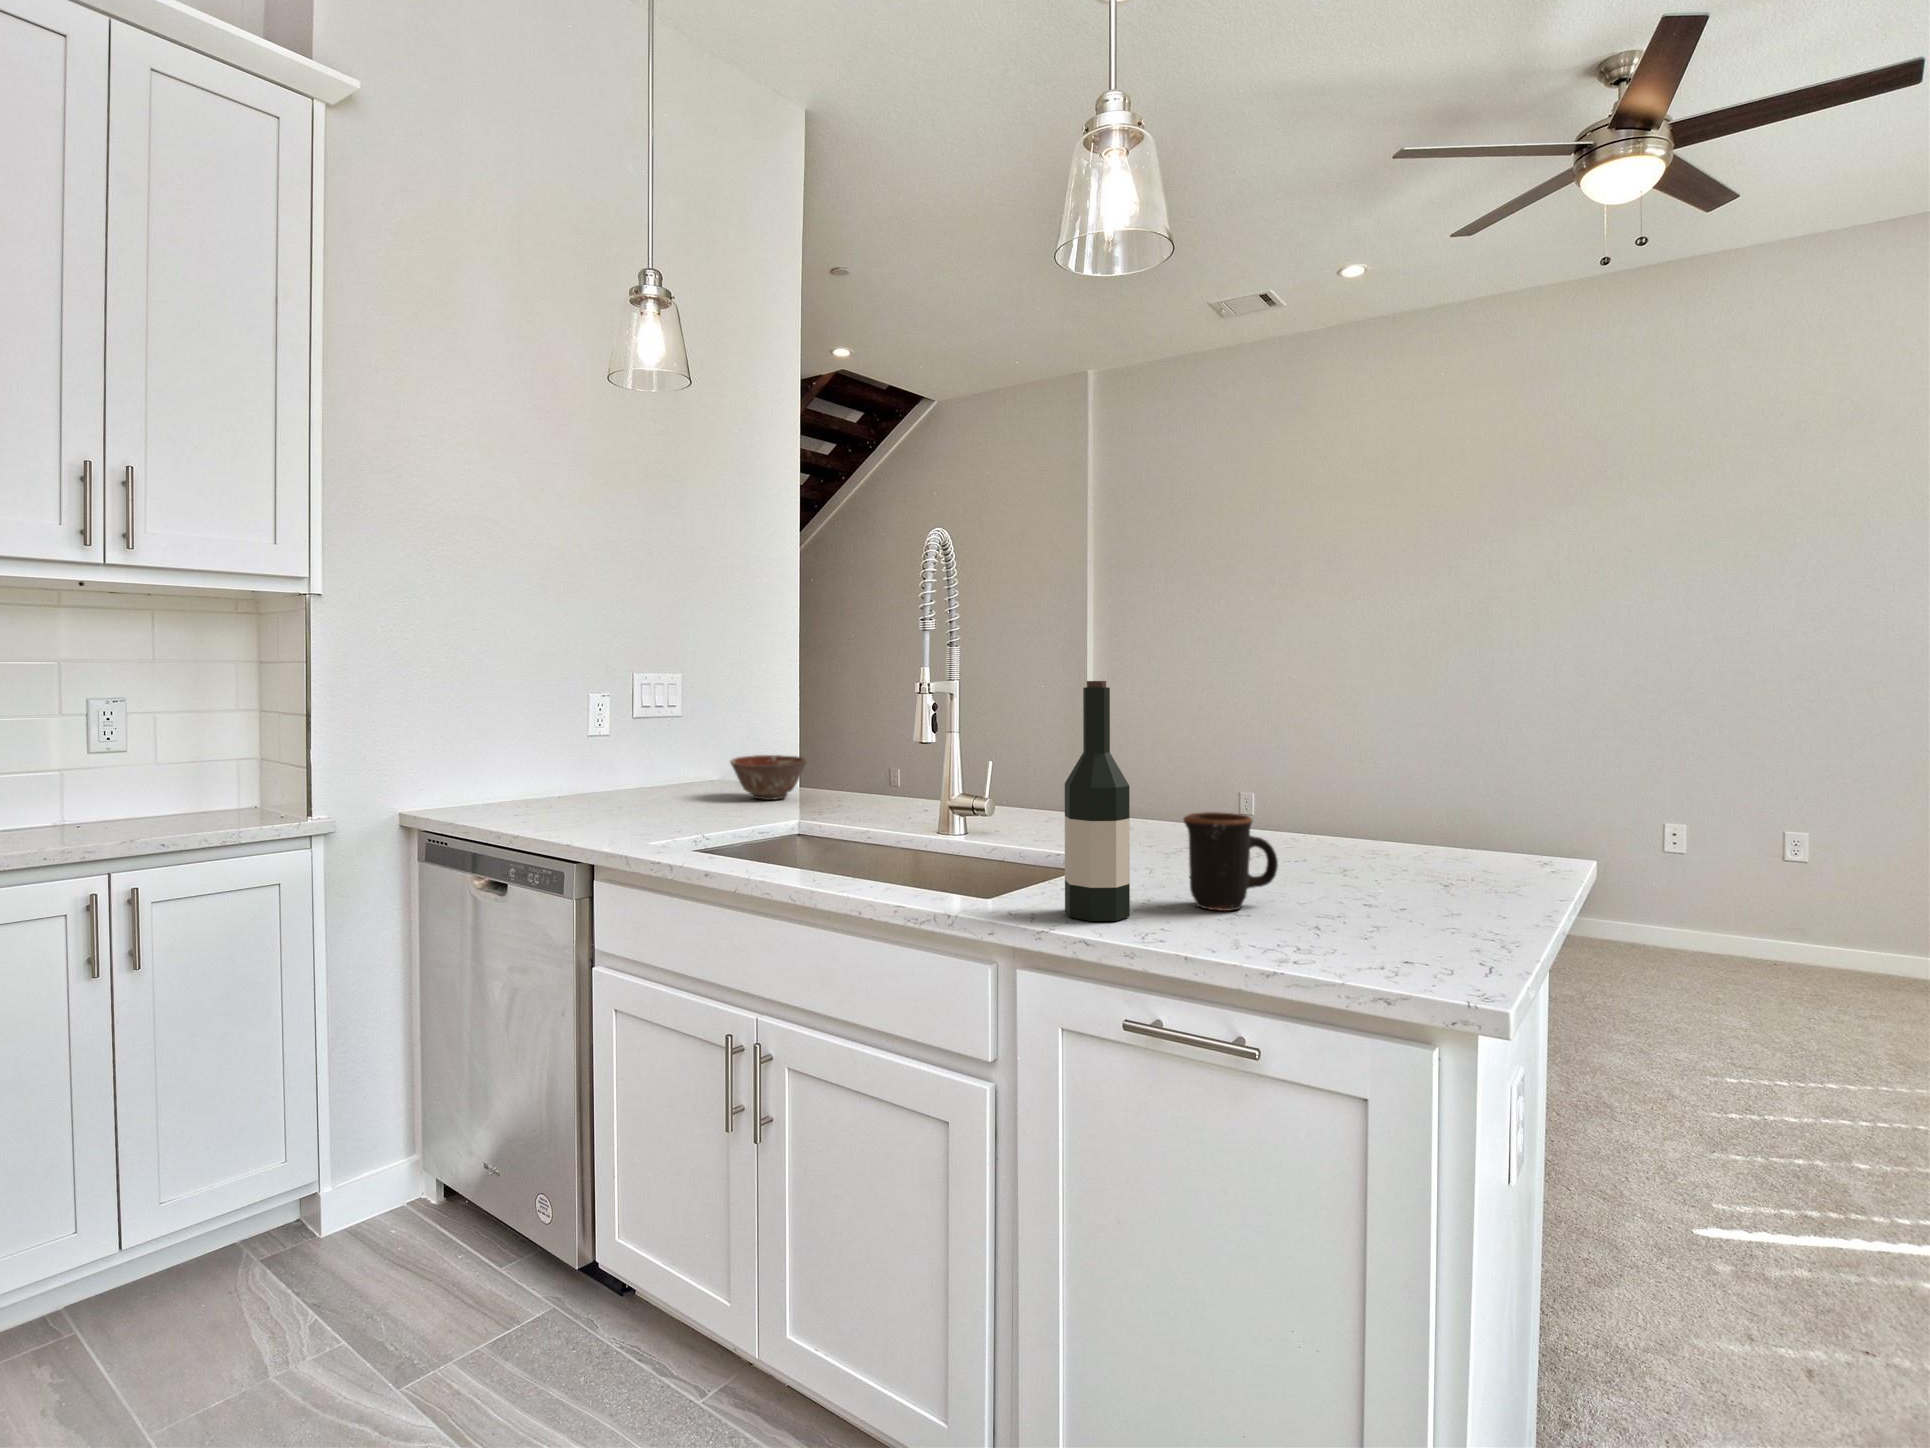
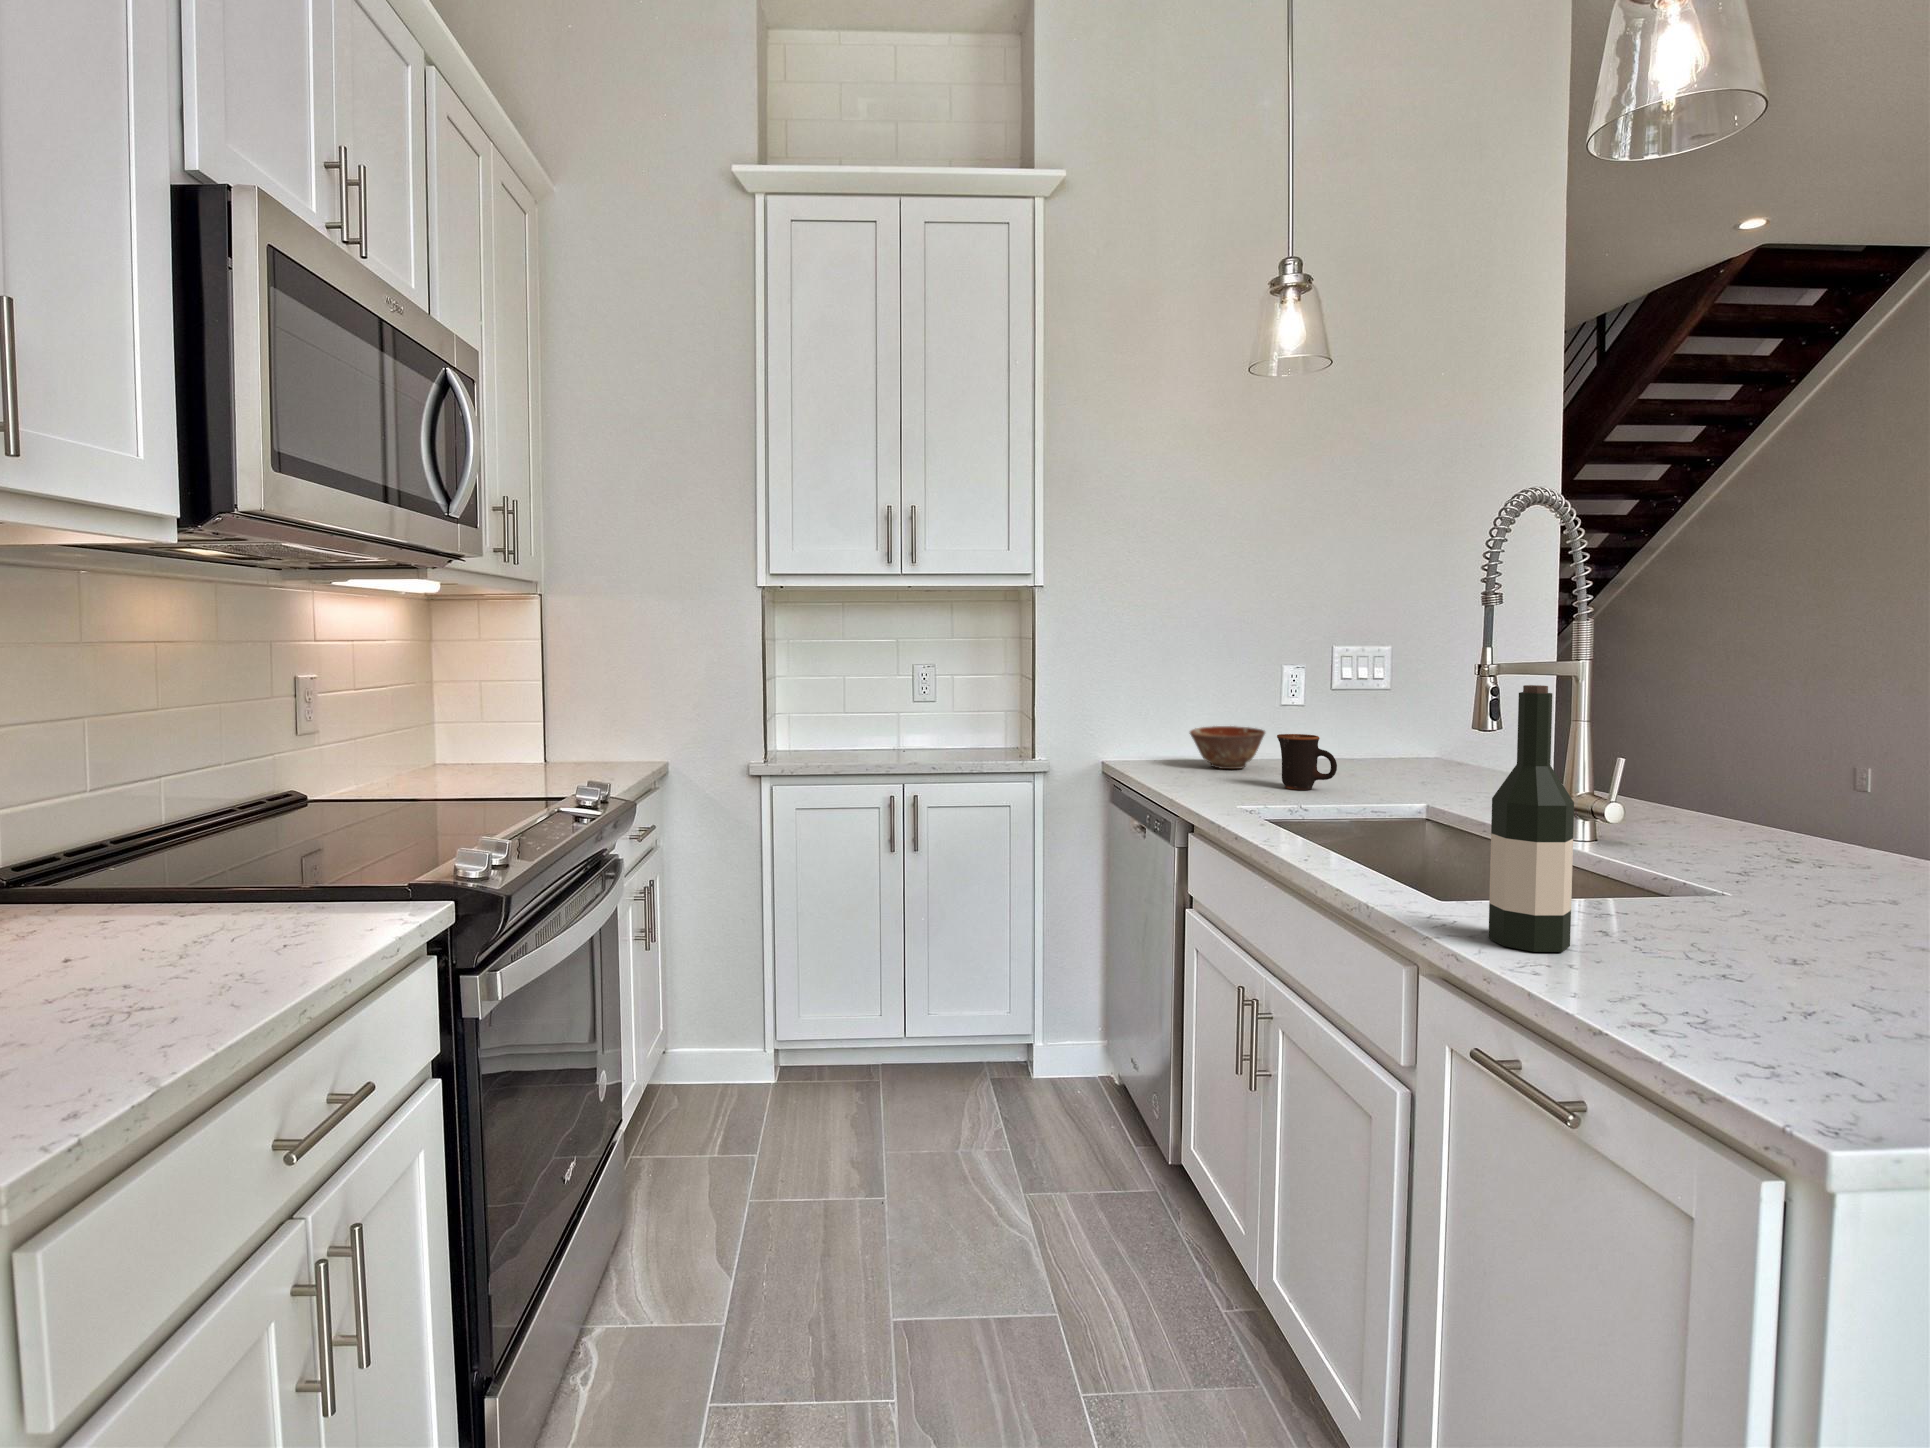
ceramic bowl: present [730,755,807,800] -> present [1190,726,1265,769]
mug: present [1183,812,1278,911] -> present [1277,734,1337,790]

